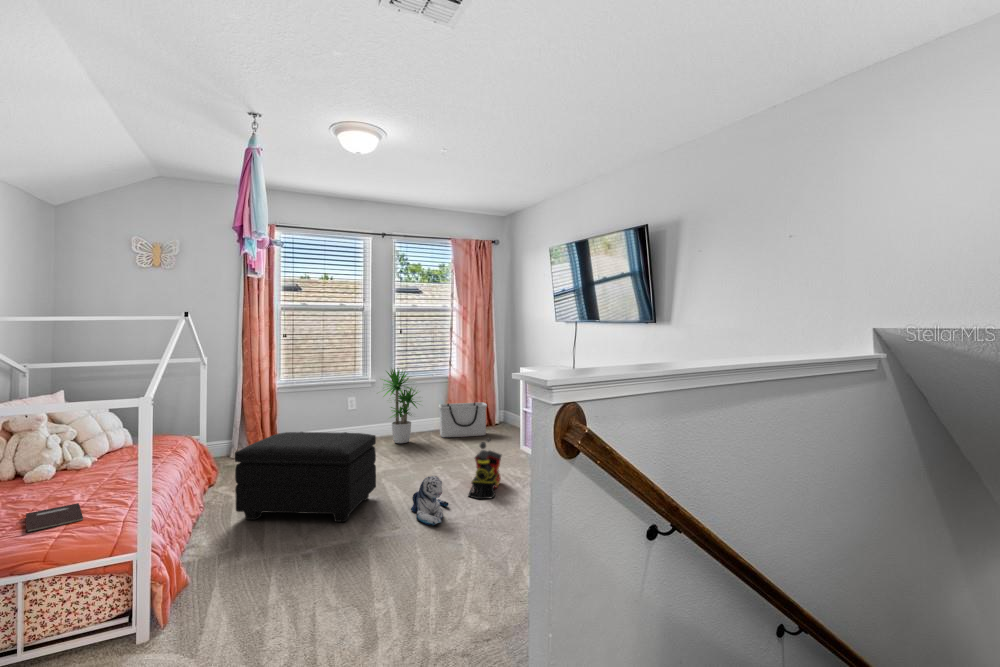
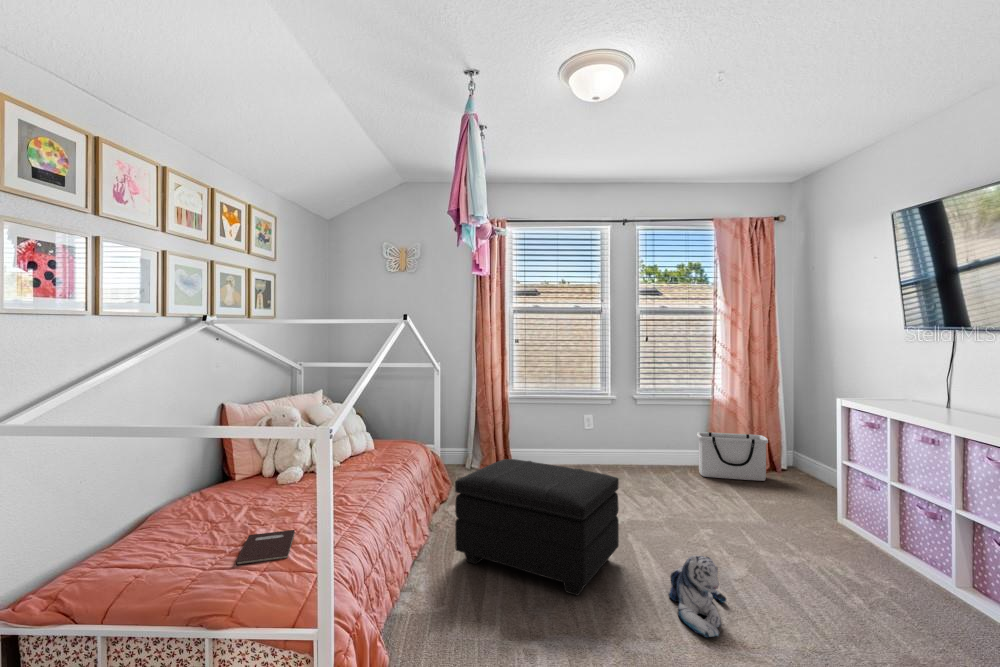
potted plant: present [382,369,421,443] -> none [616,380,681,478]
toy train: present [468,438,502,499] -> none [755,503,811,603]

